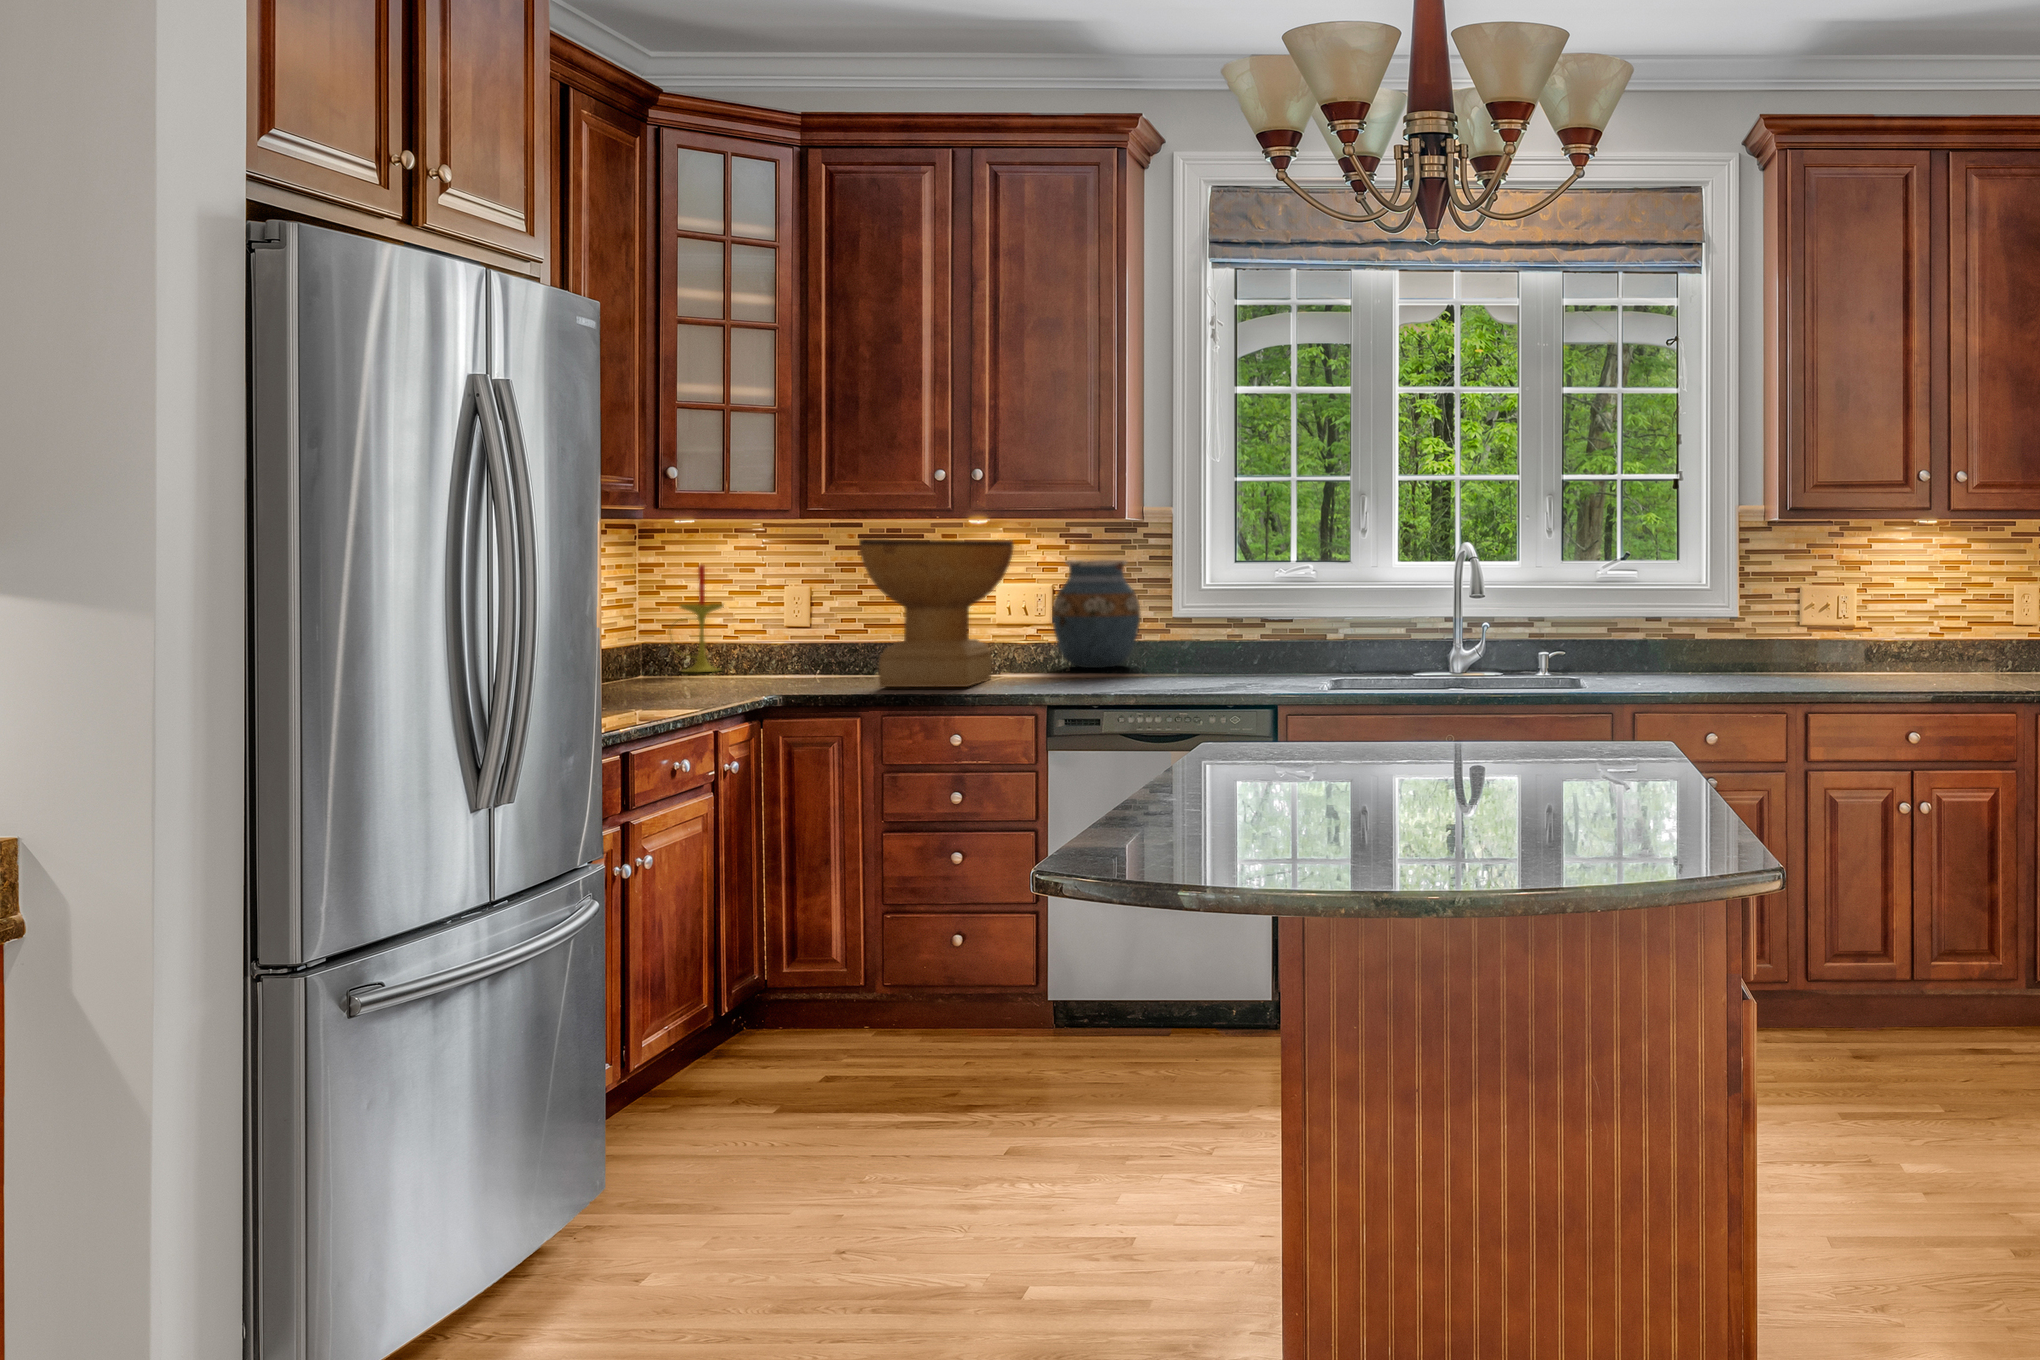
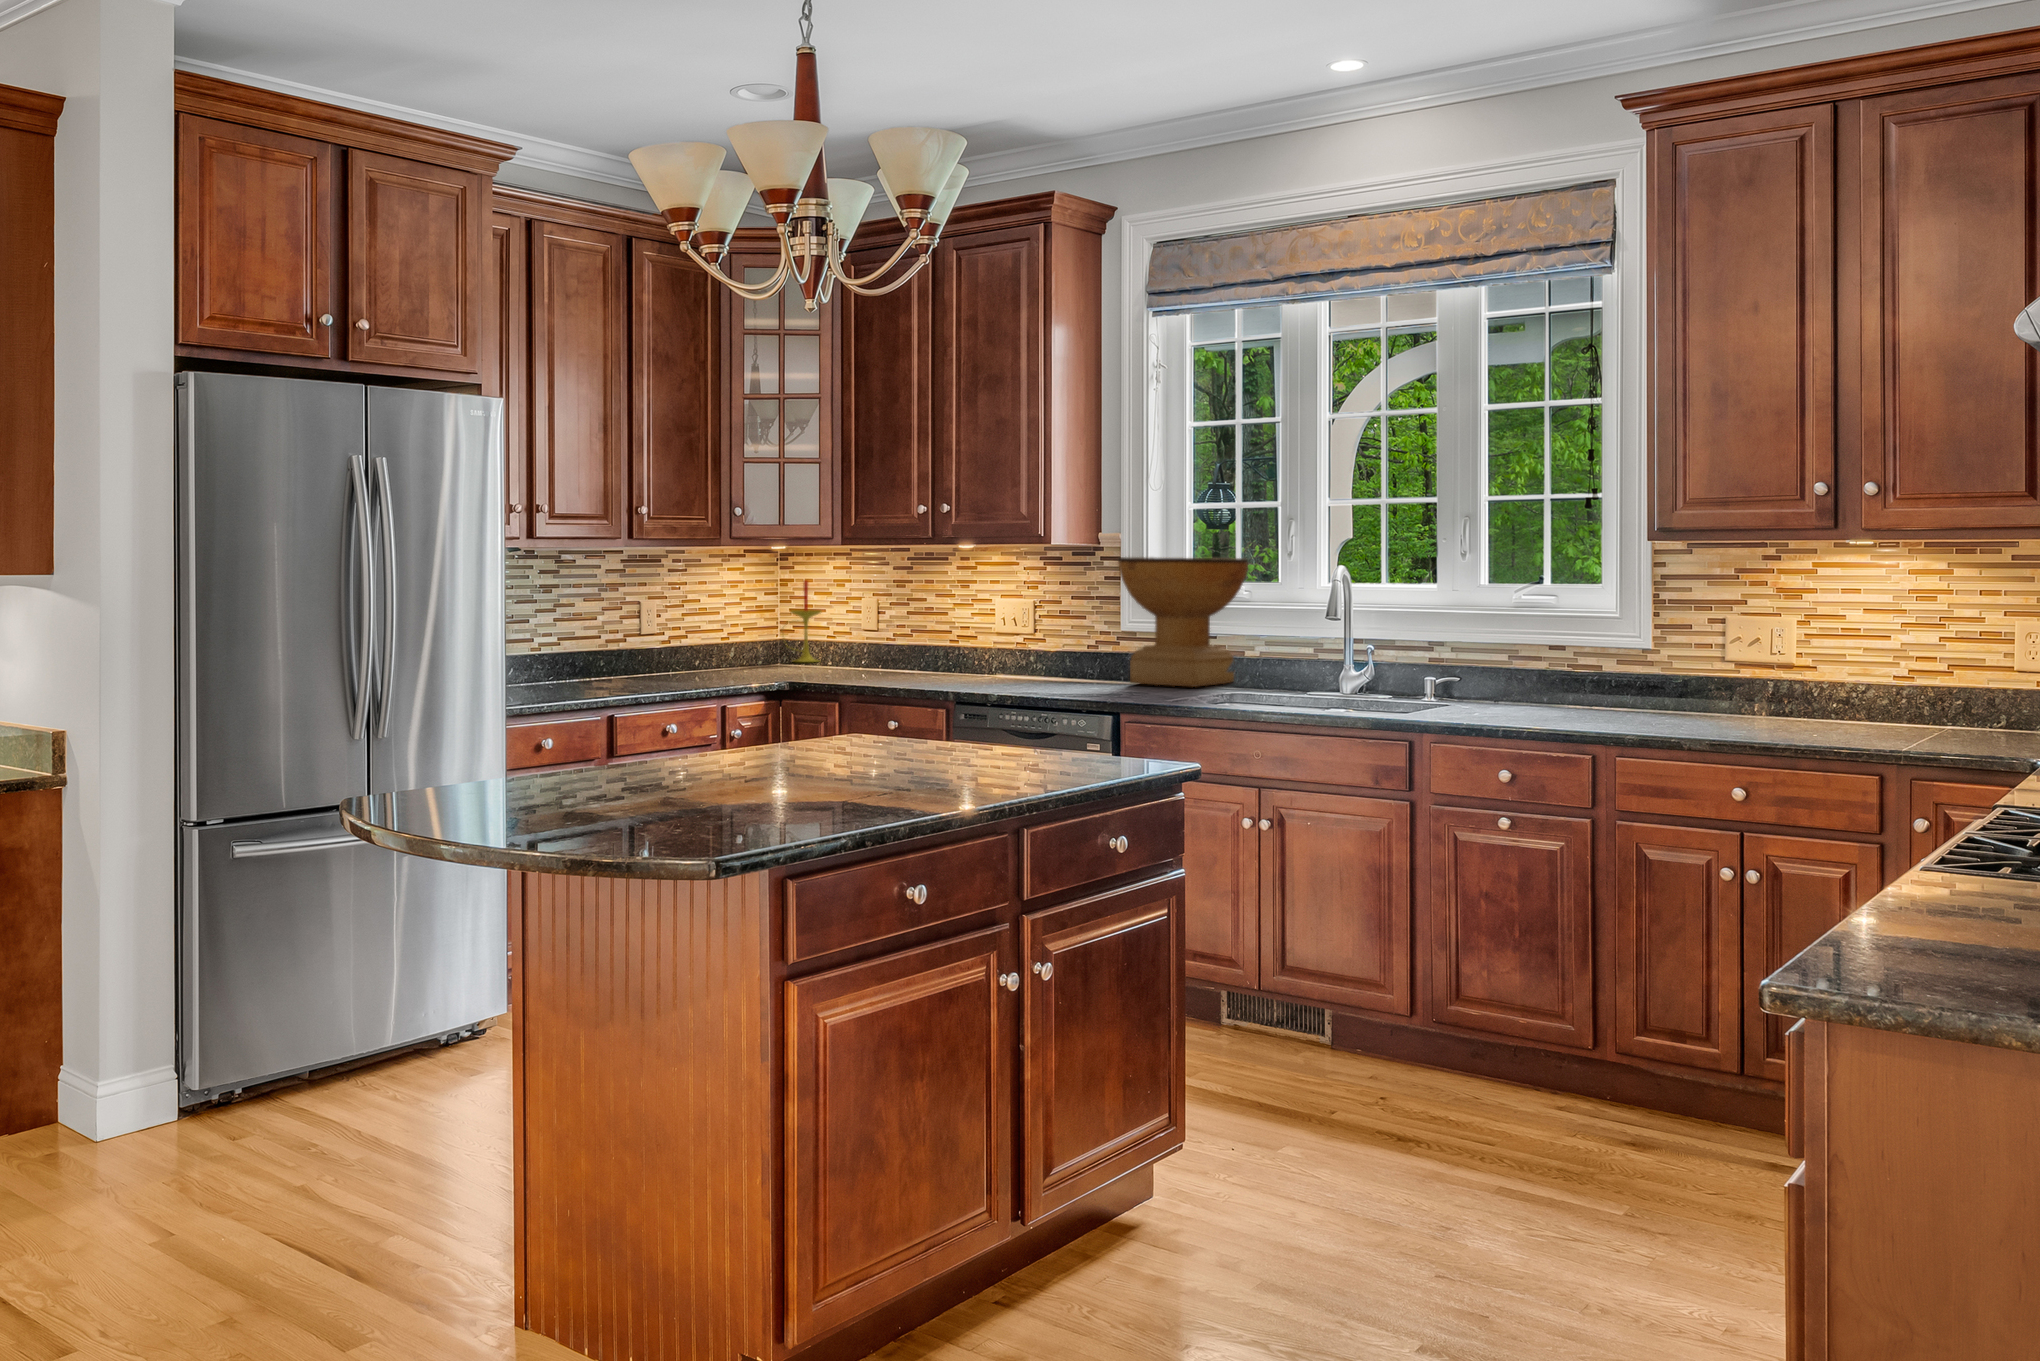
decorative bowl: present [859,539,1014,687] -> present [1118,557,1248,687]
vase: present [1052,559,1140,668] -> none [1024,579,1099,673]

